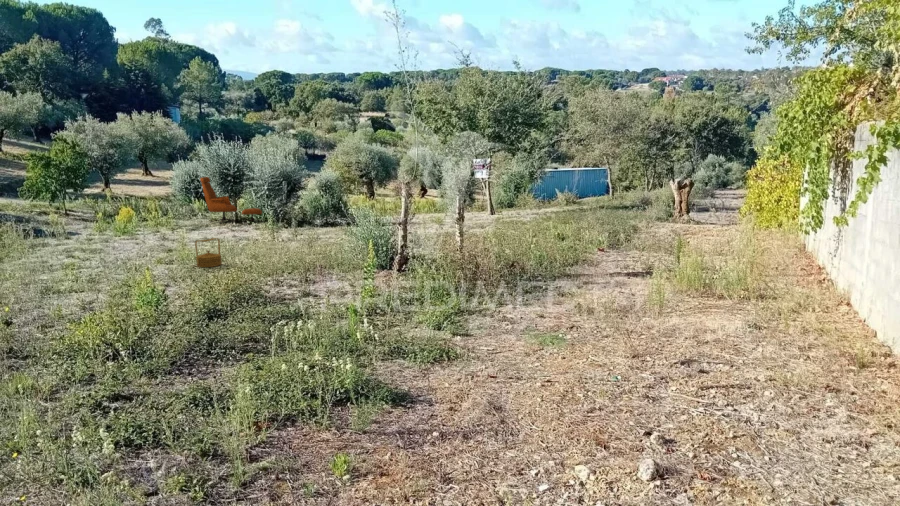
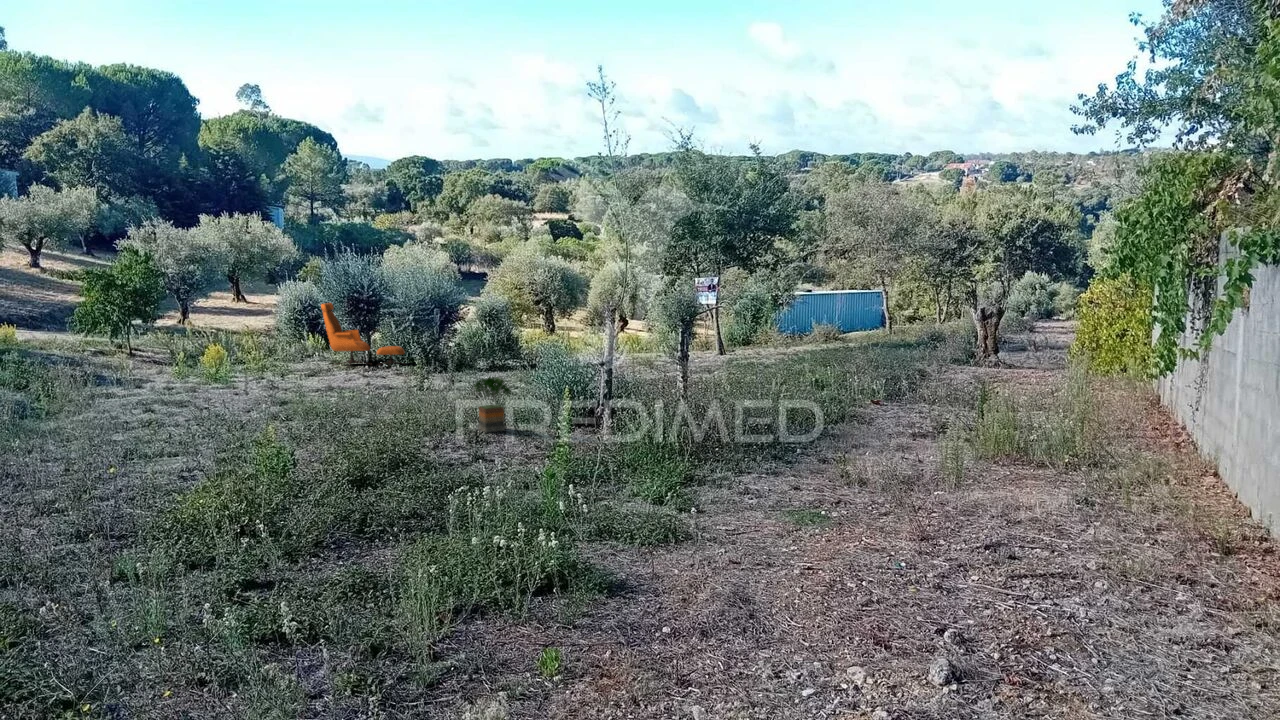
potted tree: none [304,232,334,273] -> present [474,378,511,432]
basket: present [195,238,222,267] -> none [323,385,358,425]

